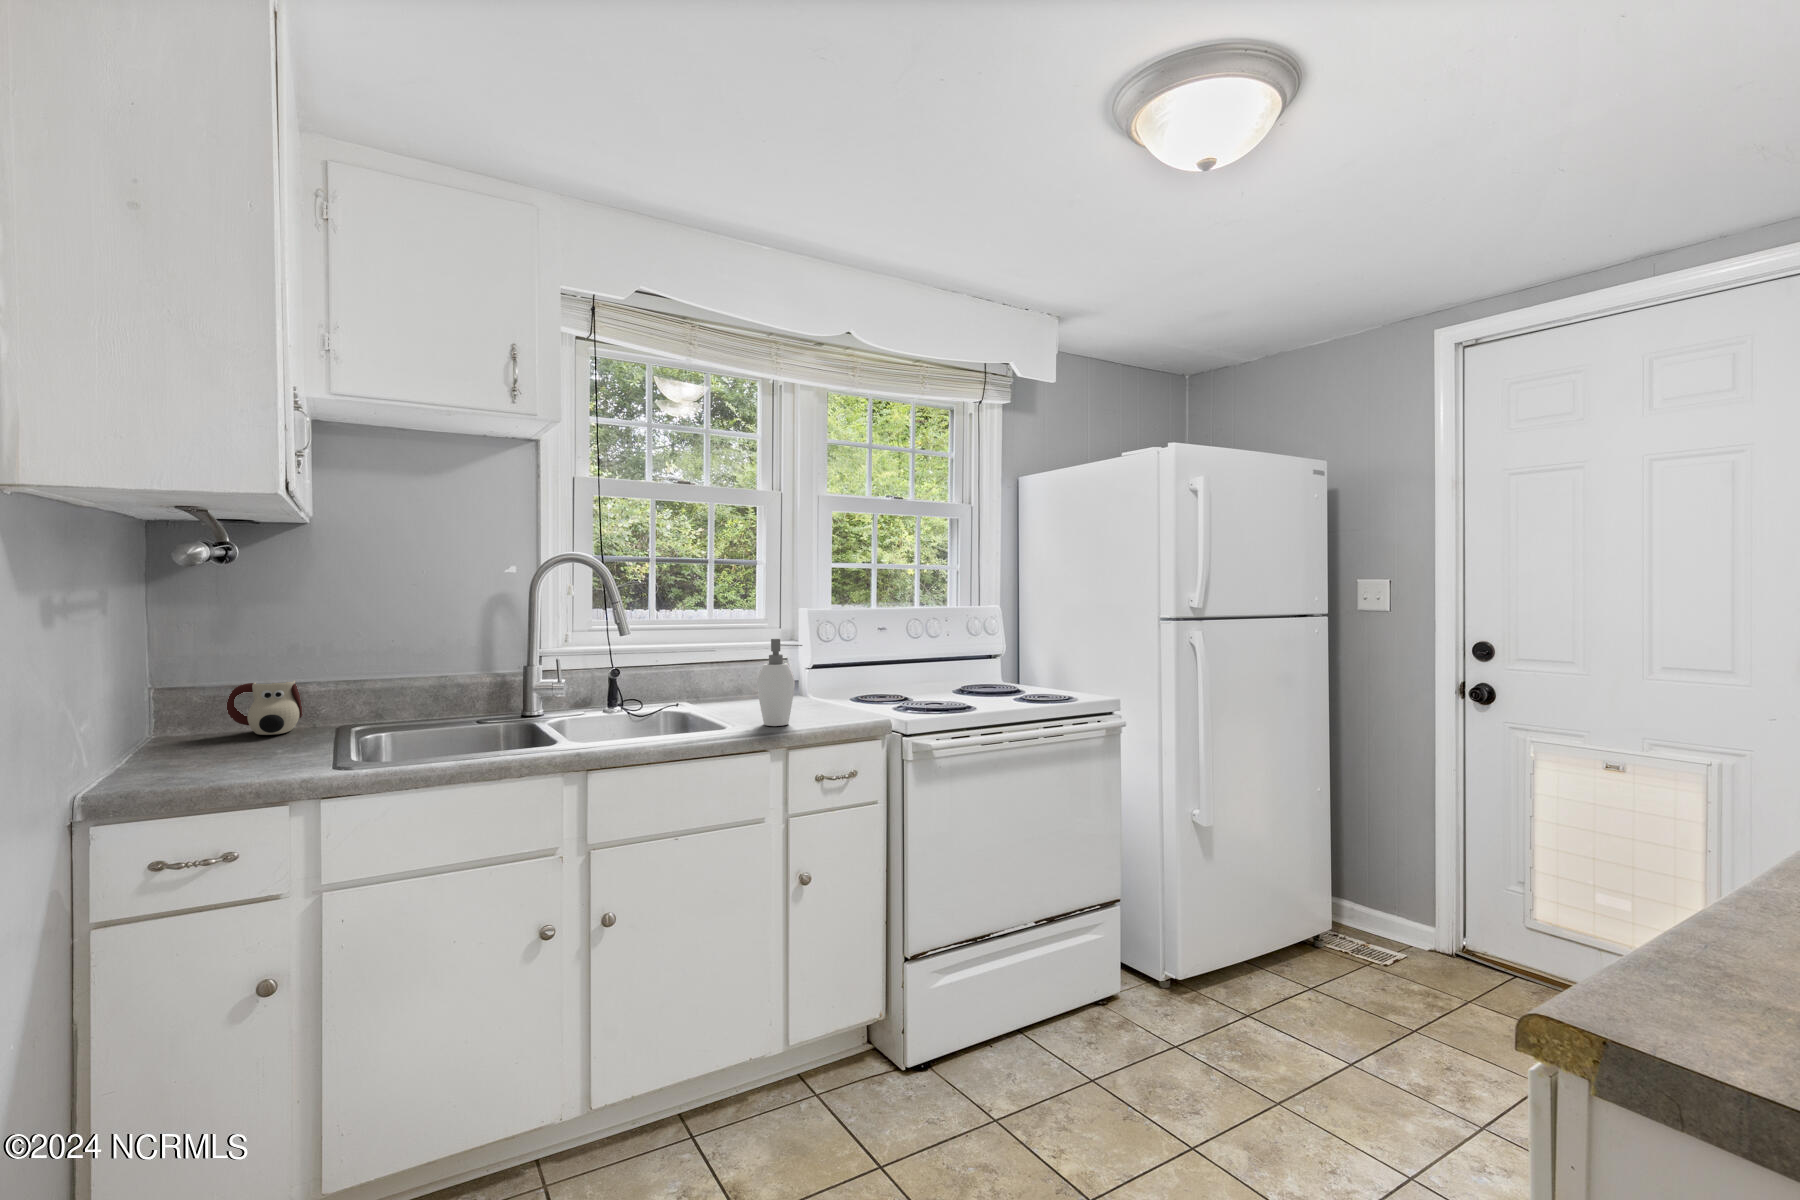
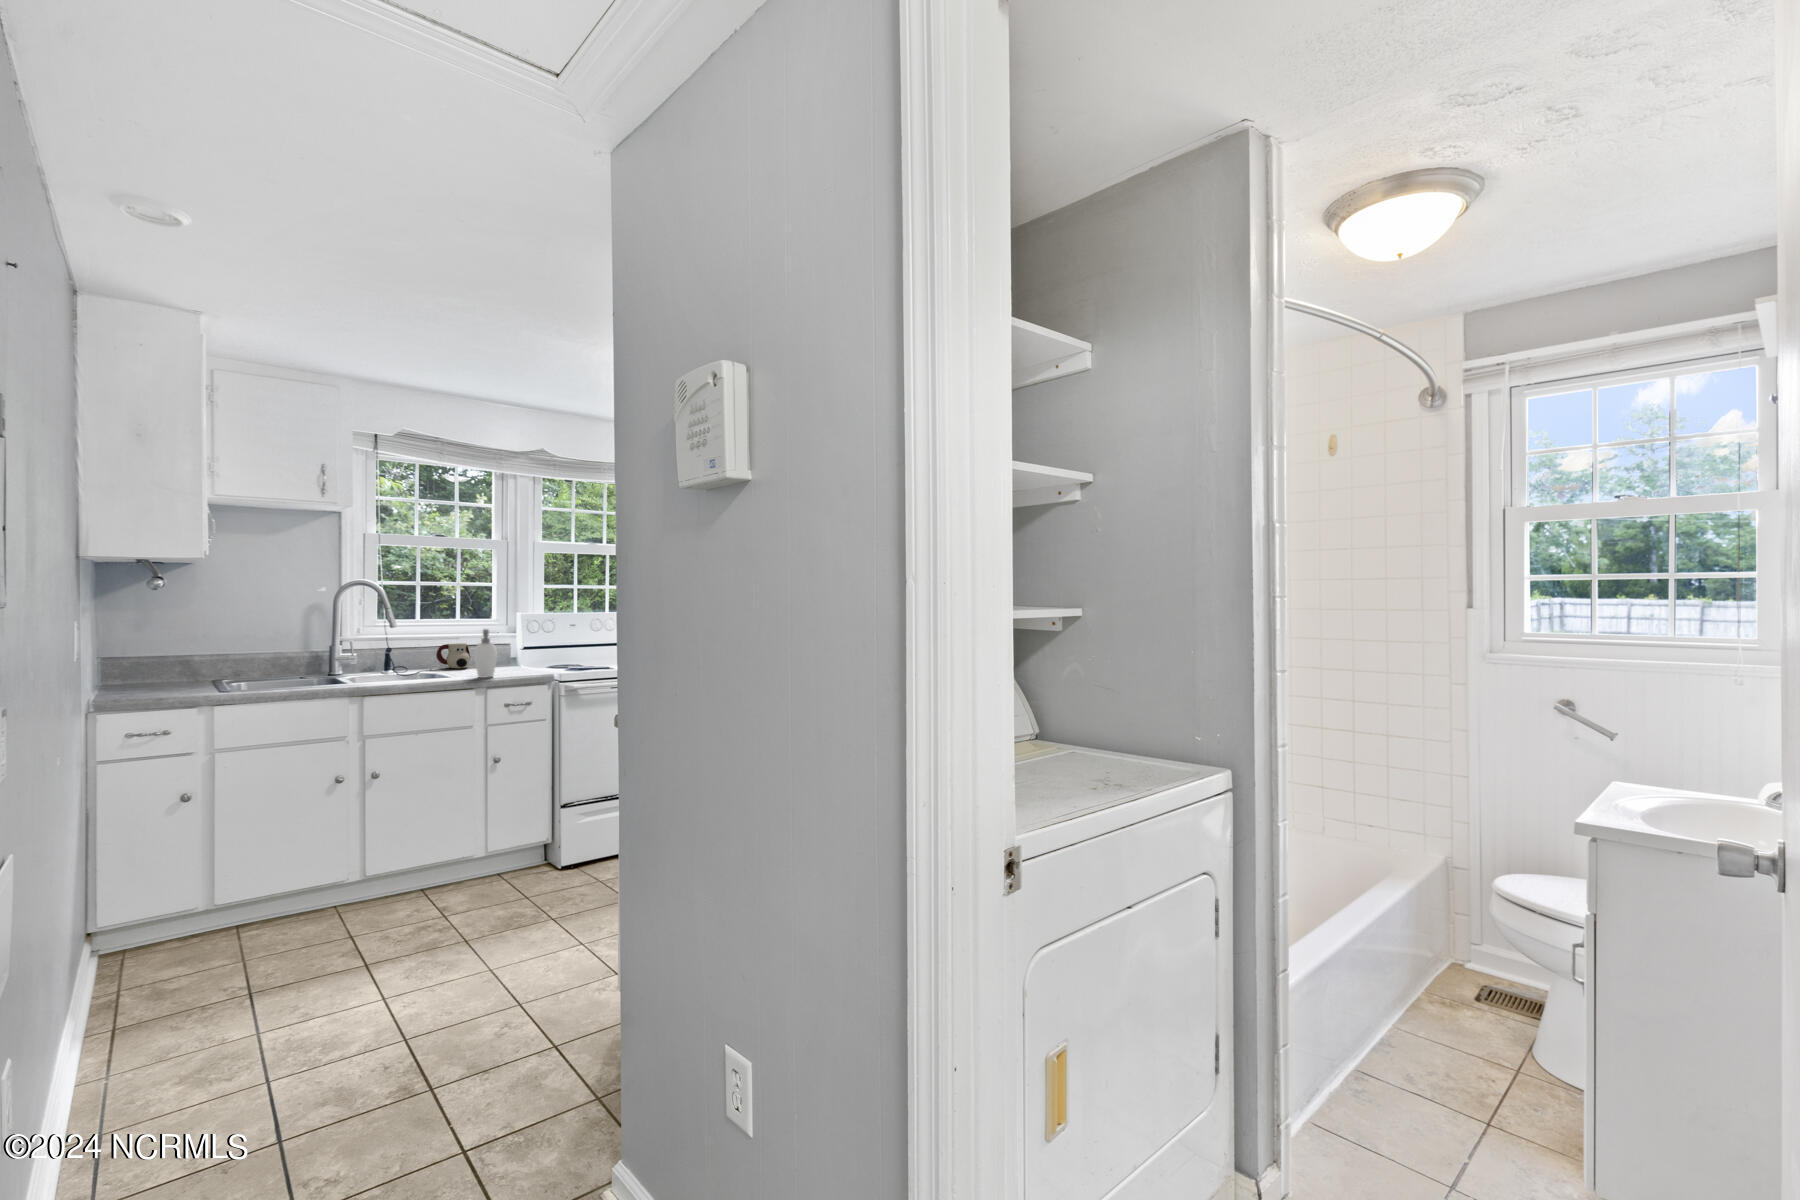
mug: present [227,681,303,735] -> present [436,643,470,668]

